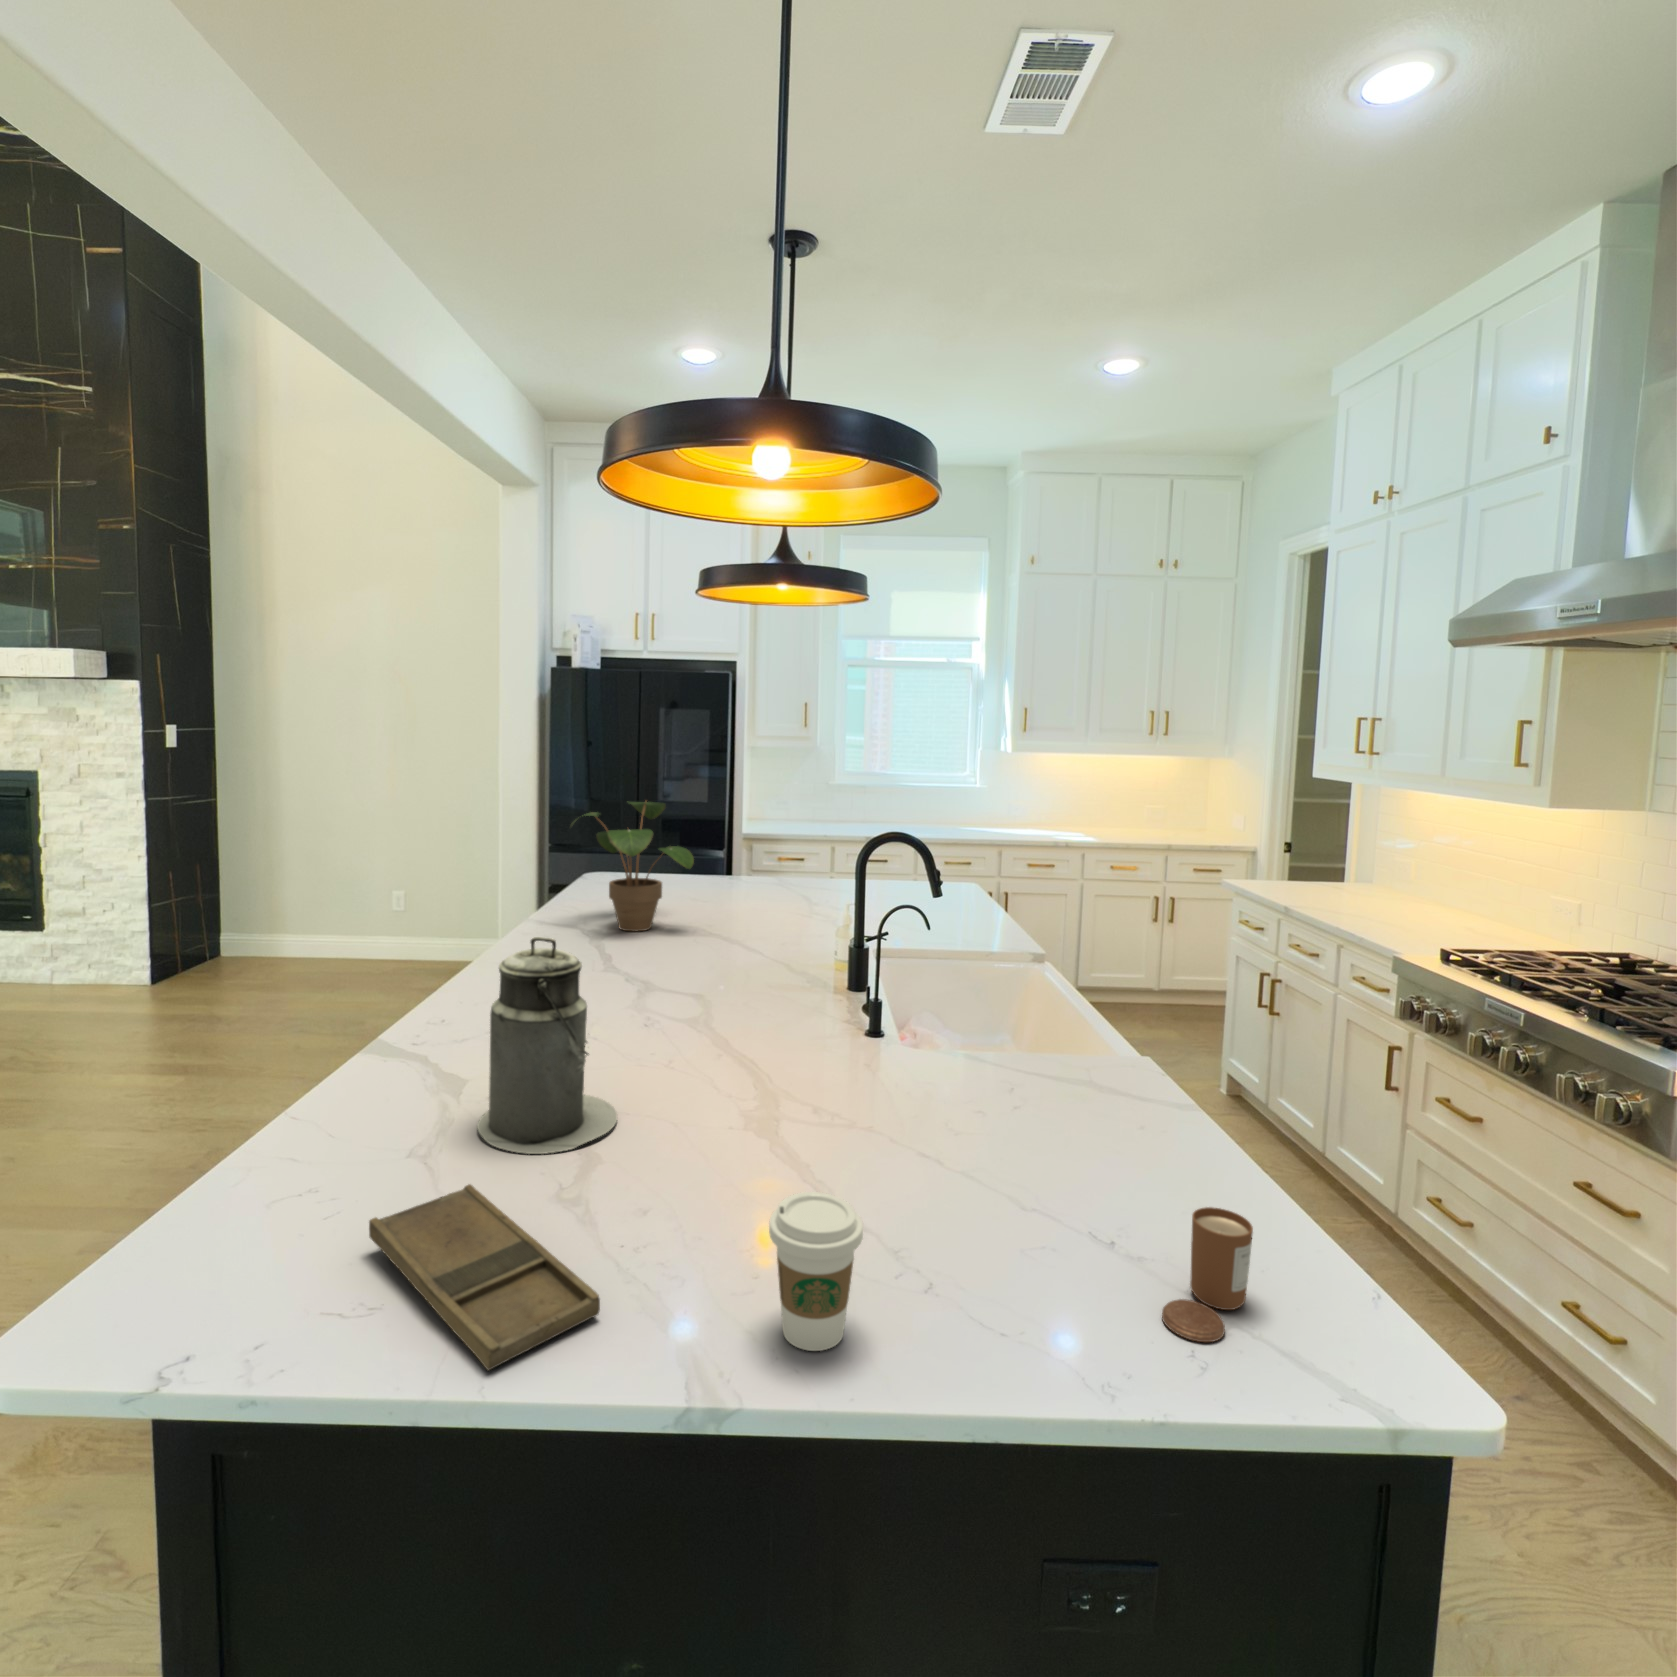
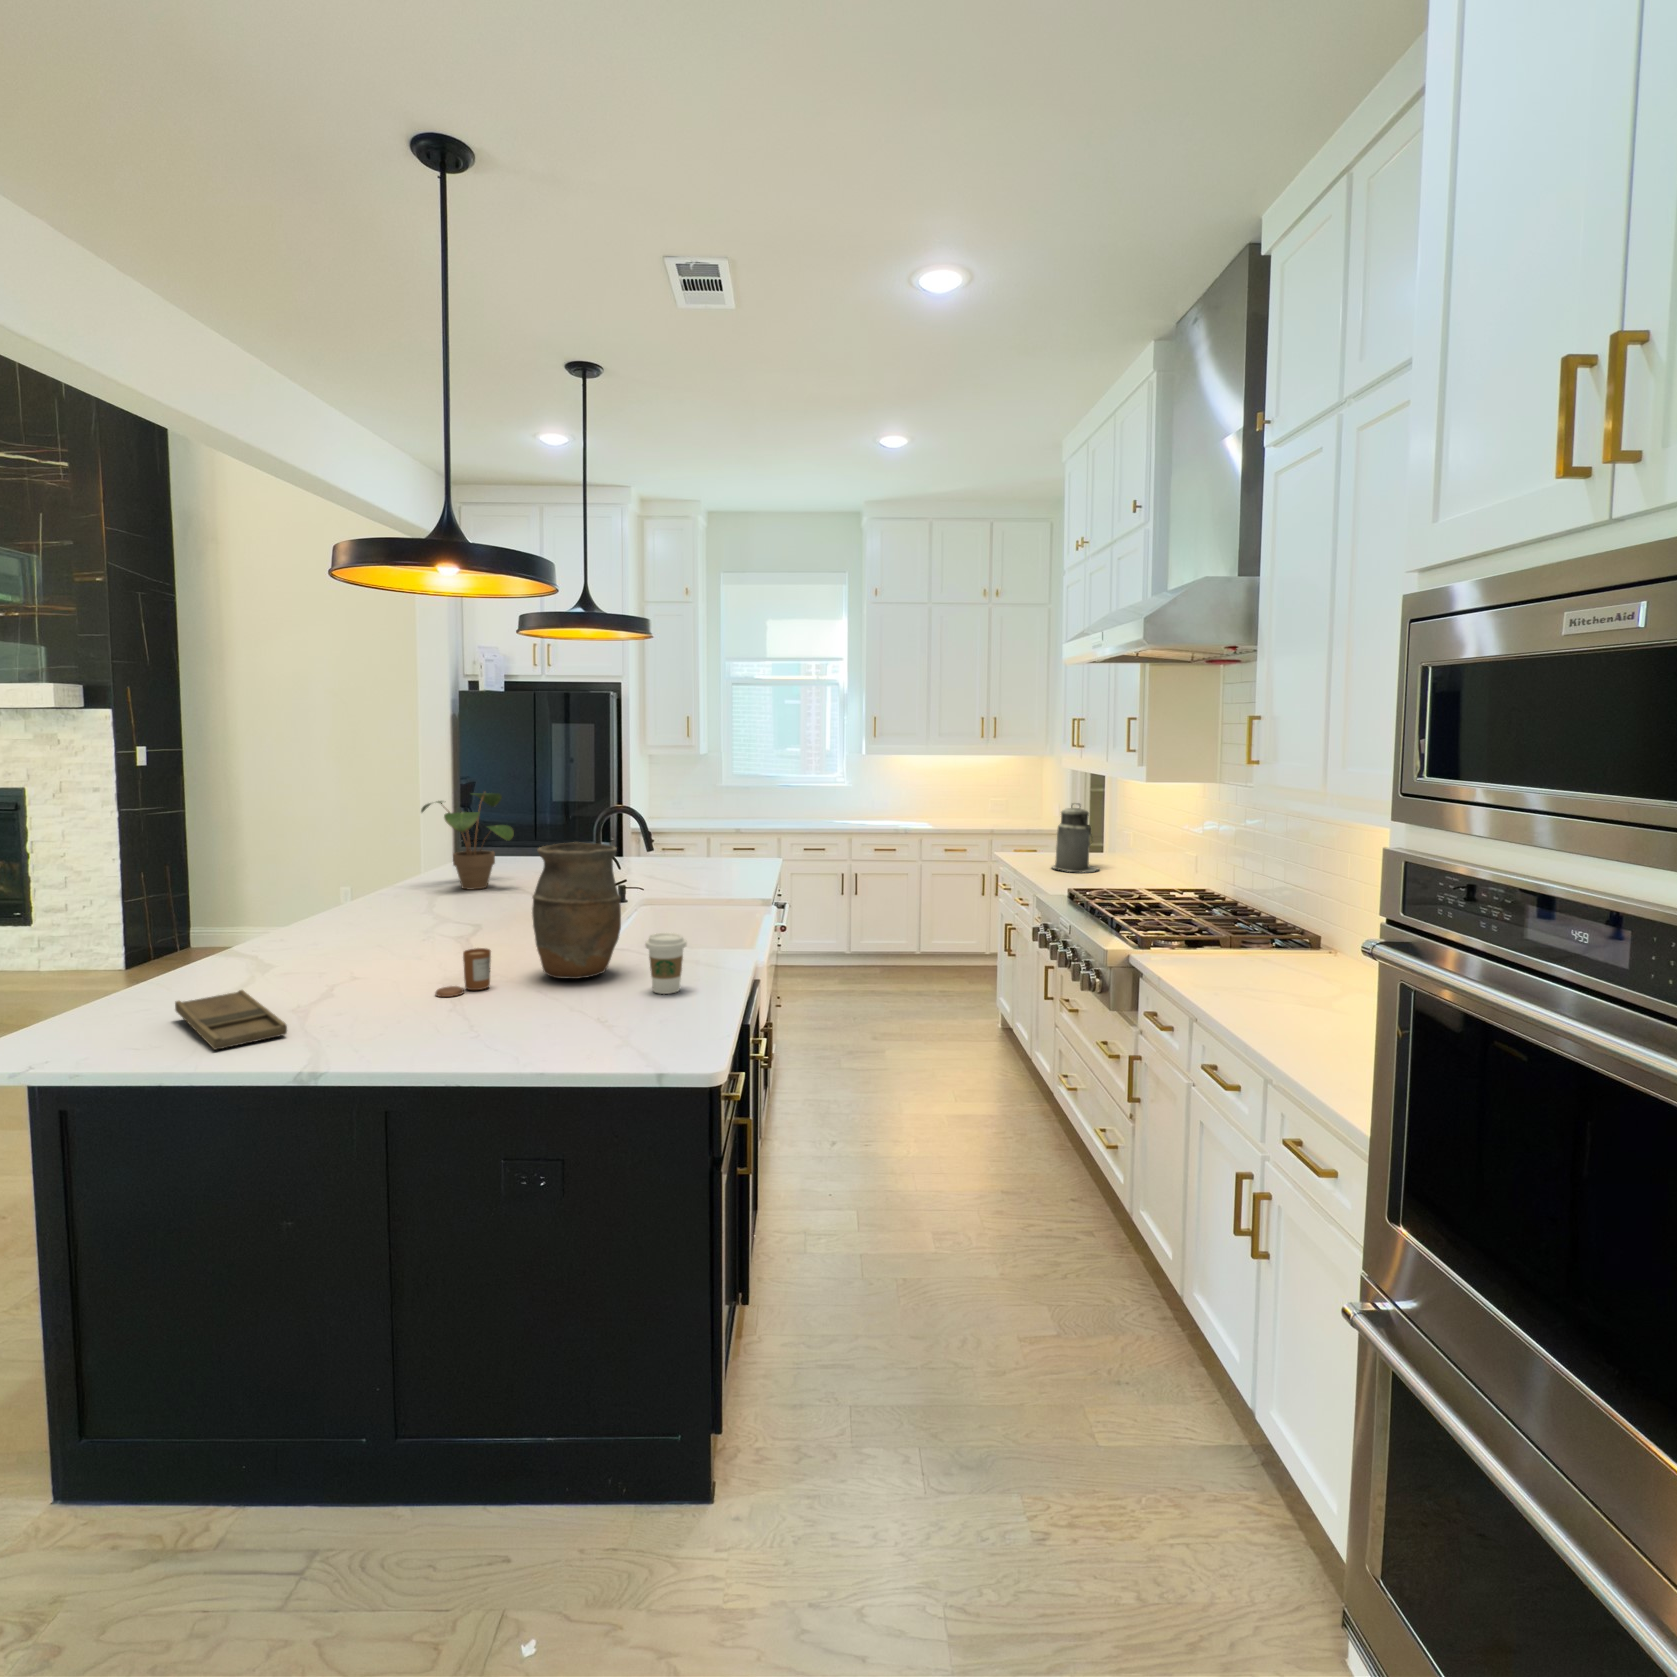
vase: none [891,912,1035,1145] -> present [532,842,621,979]
canister: present [477,937,617,1154] -> present [1052,803,1098,873]
coffee cup: present [769,1192,863,1351] -> present [645,933,687,994]
candle: present [1162,1207,1253,1342] -> present [435,948,491,997]

